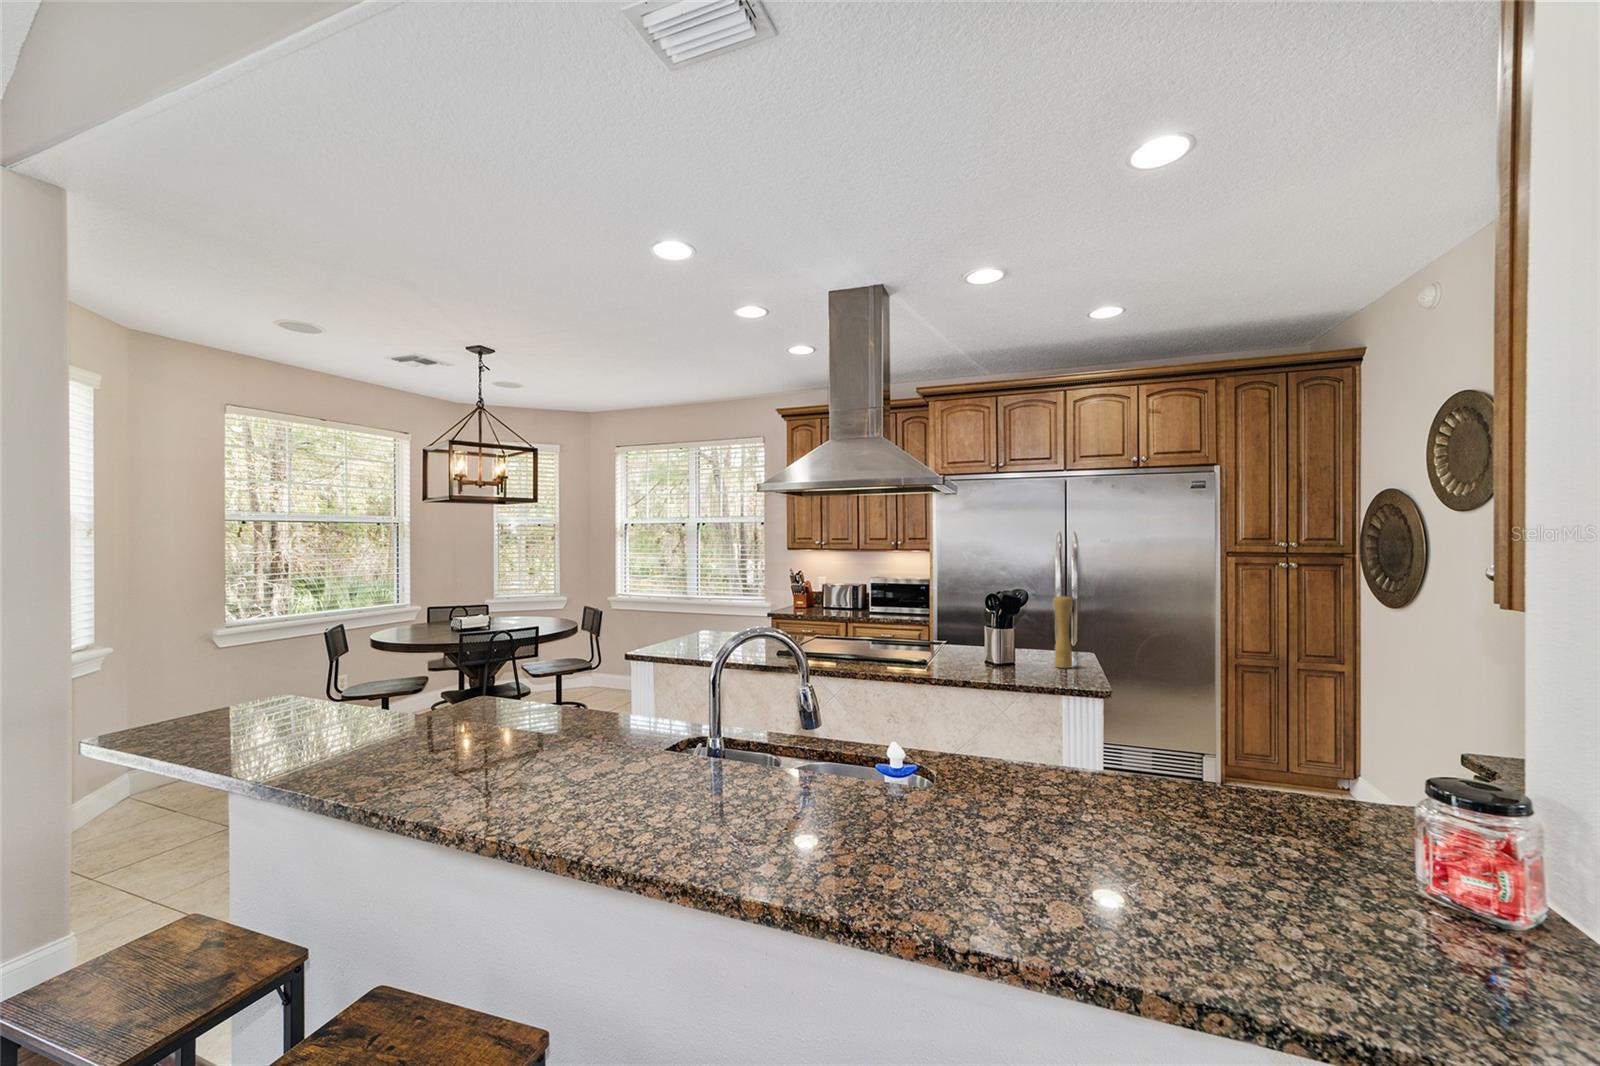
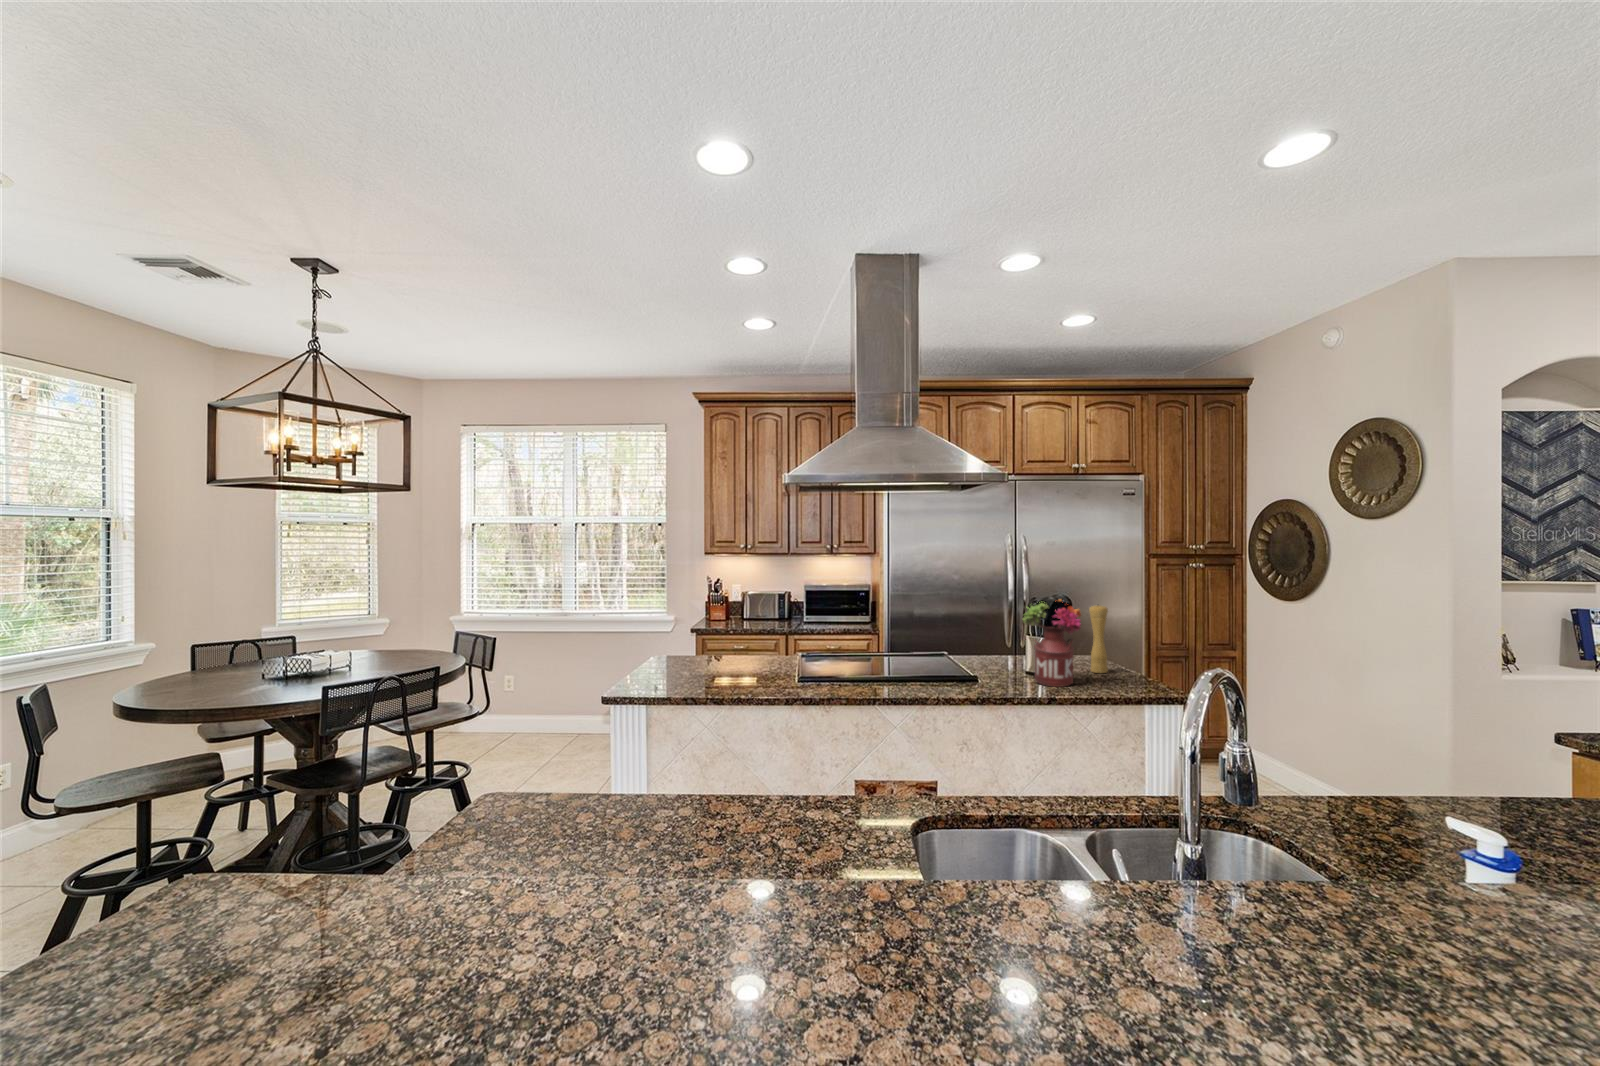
flower arrangement: none [958,585,1023,675] -> present [1023,599,1081,687]

